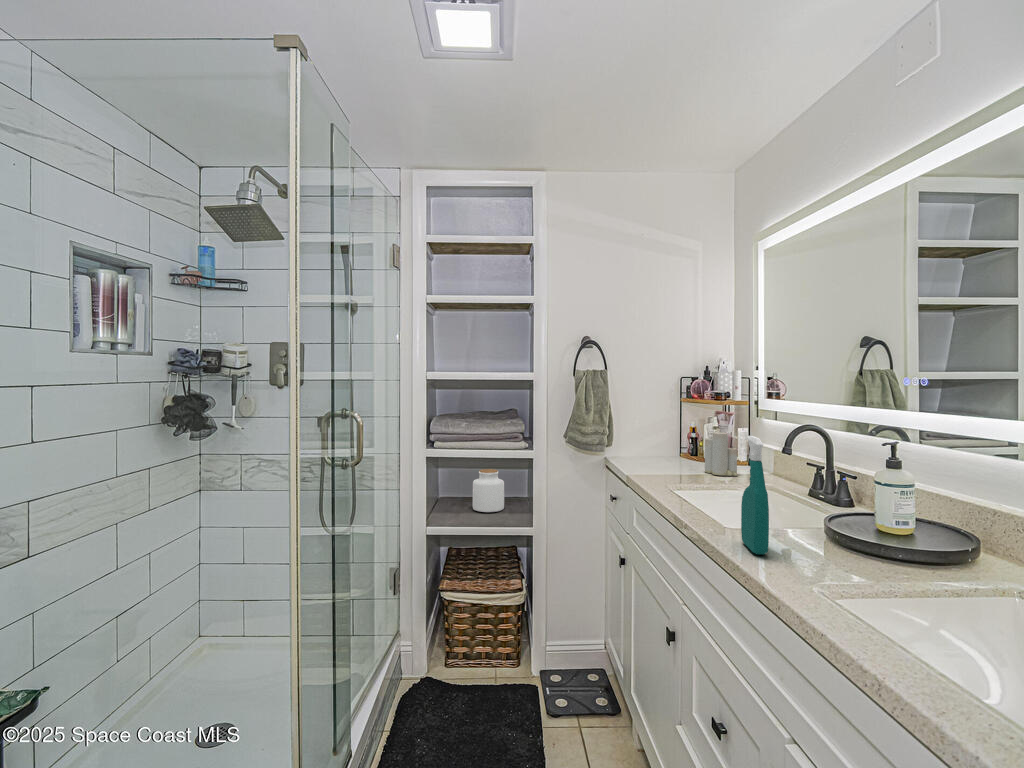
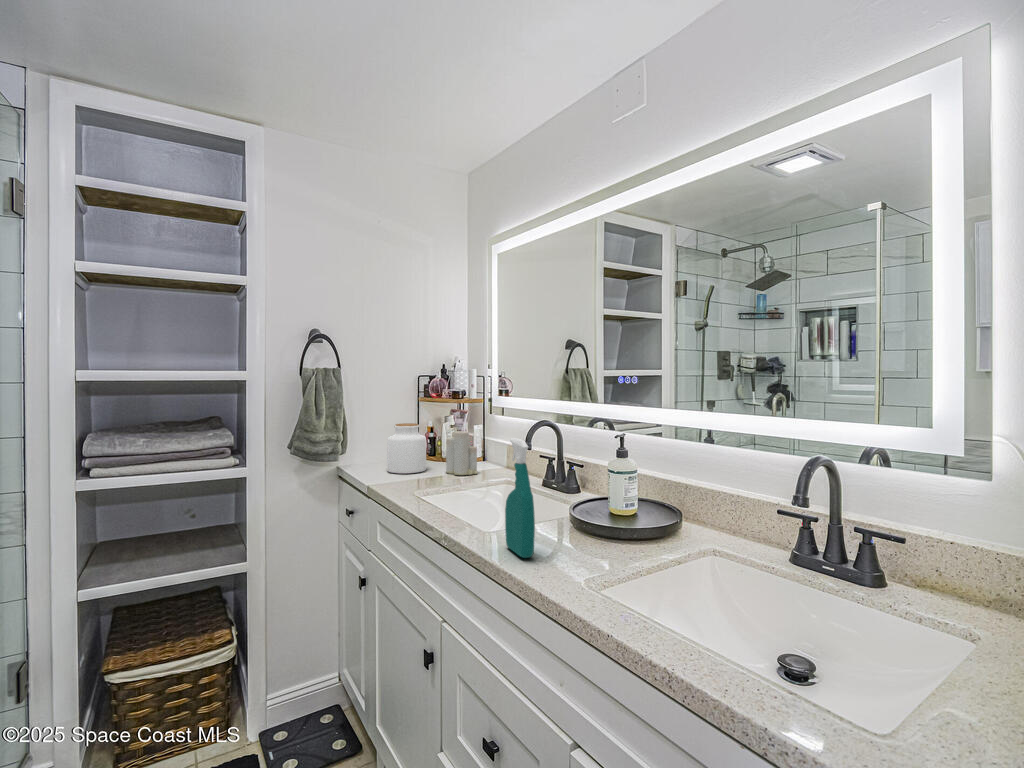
jar: present [473,469,504,512] -> present [387,423,426,473]

